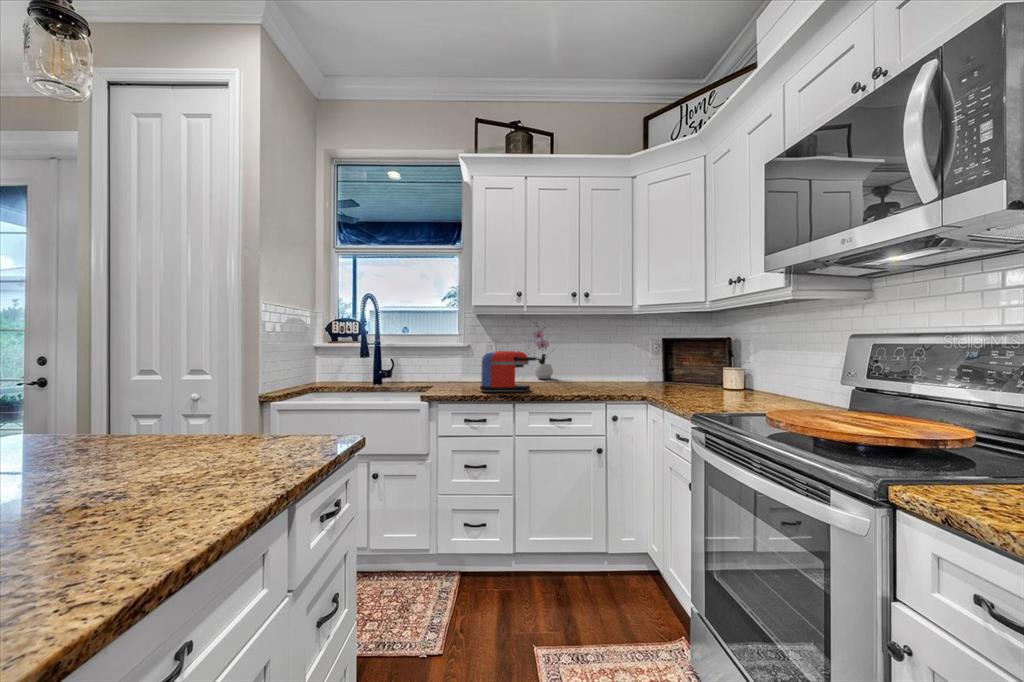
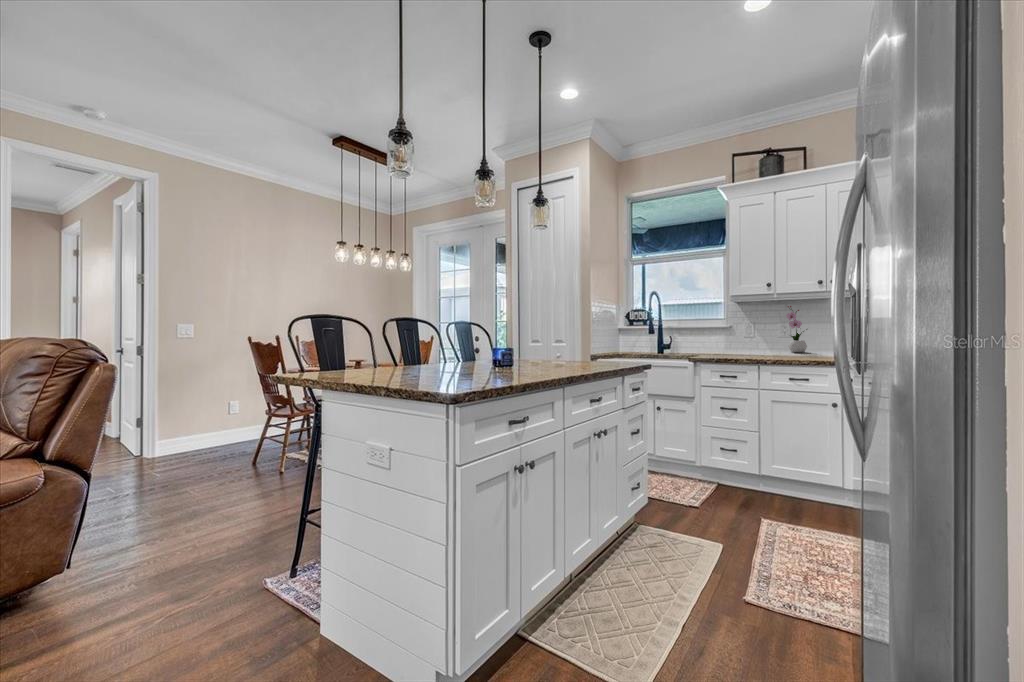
coffee maker: present [480,351,537,392] -> none [734,328,782,358]

